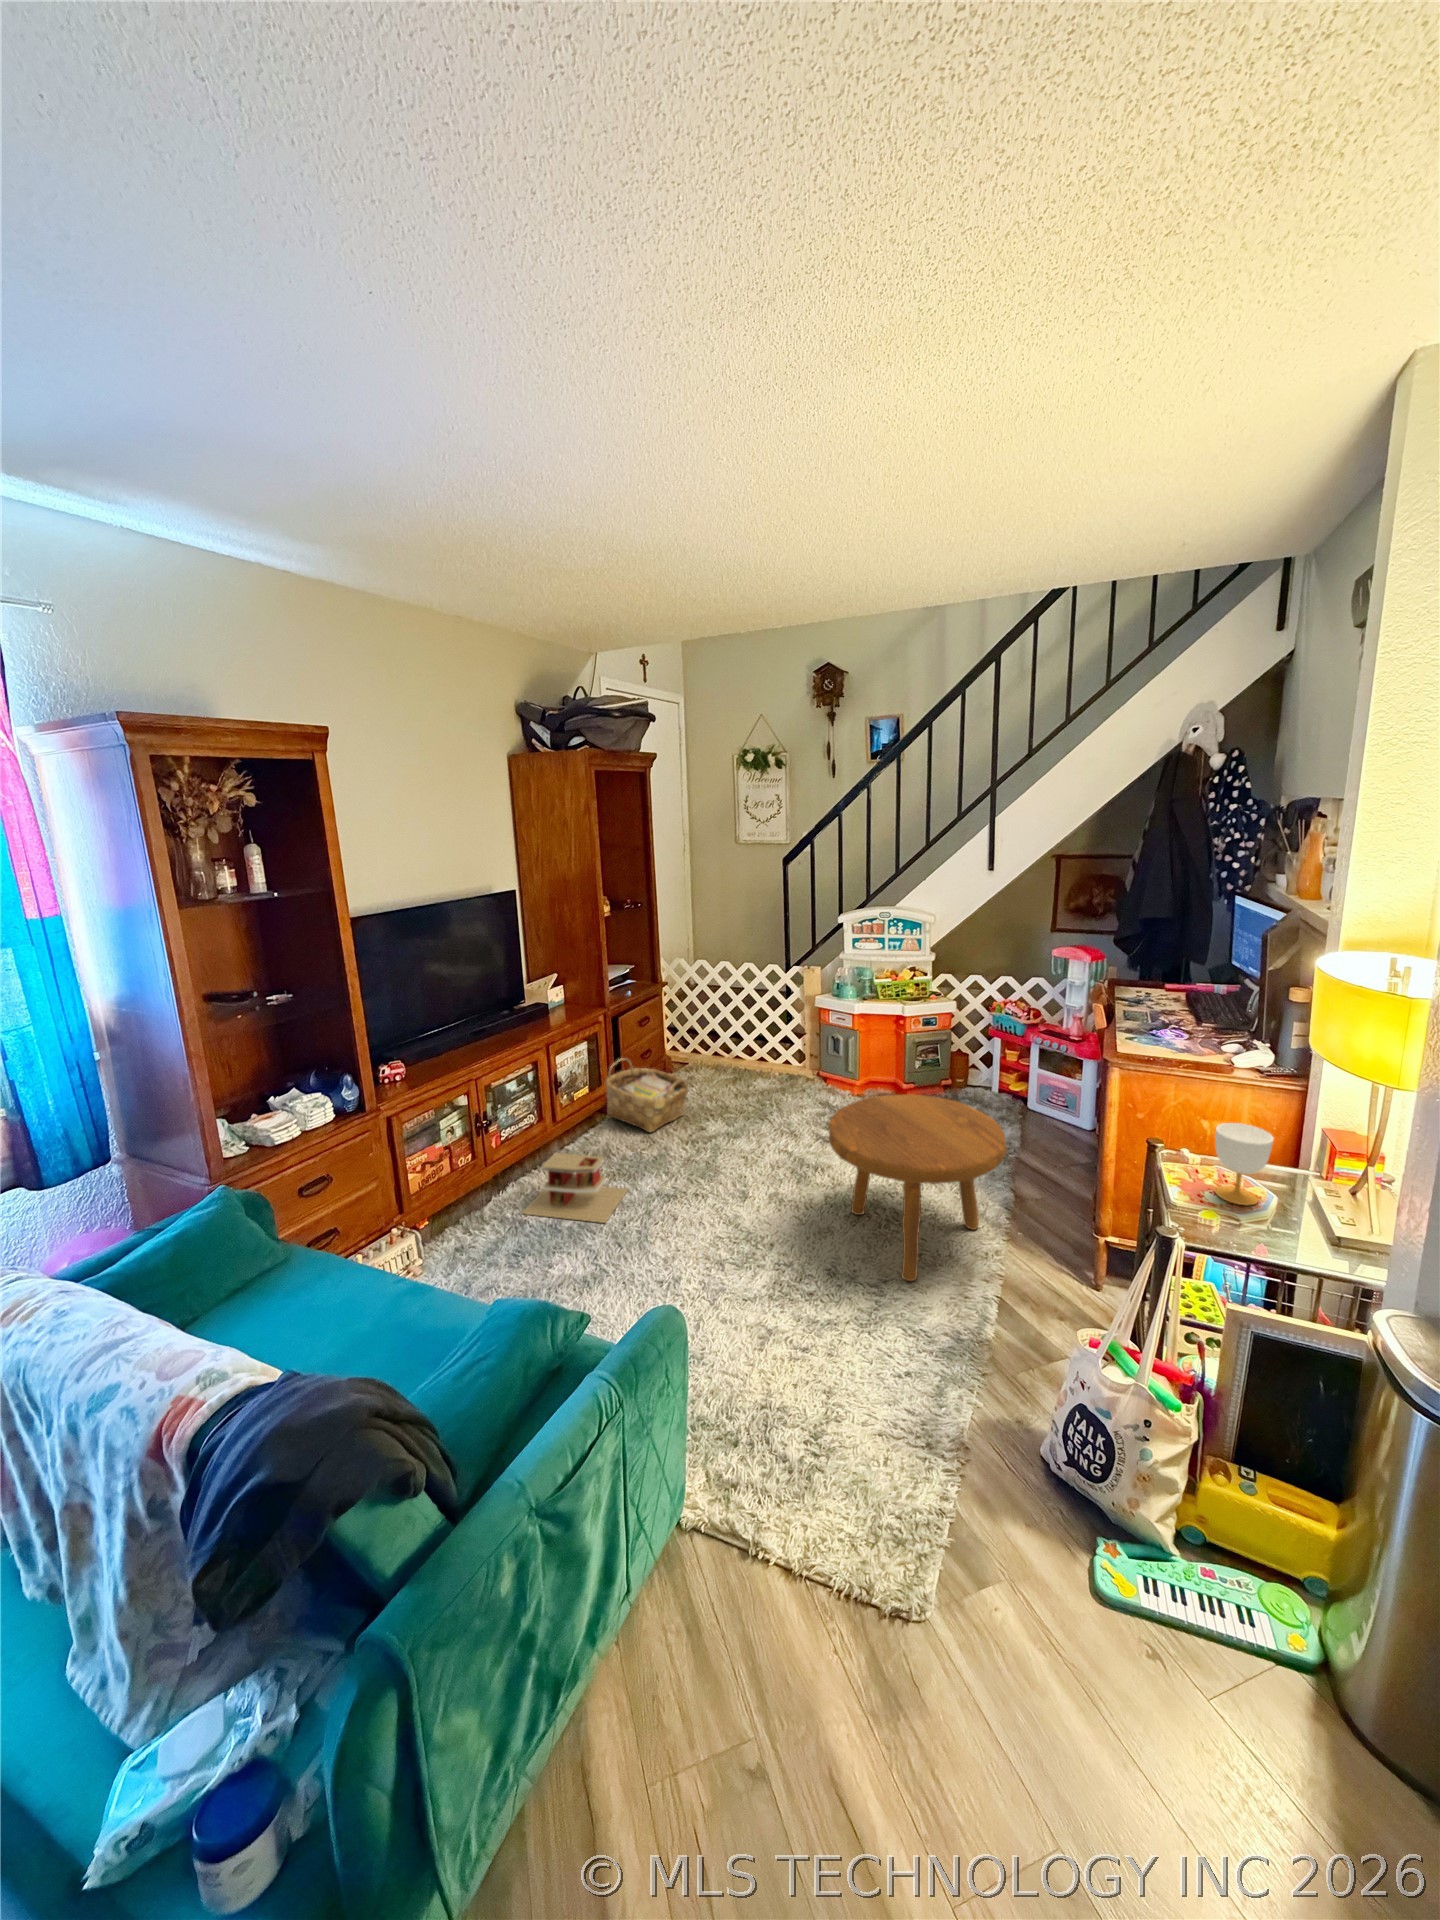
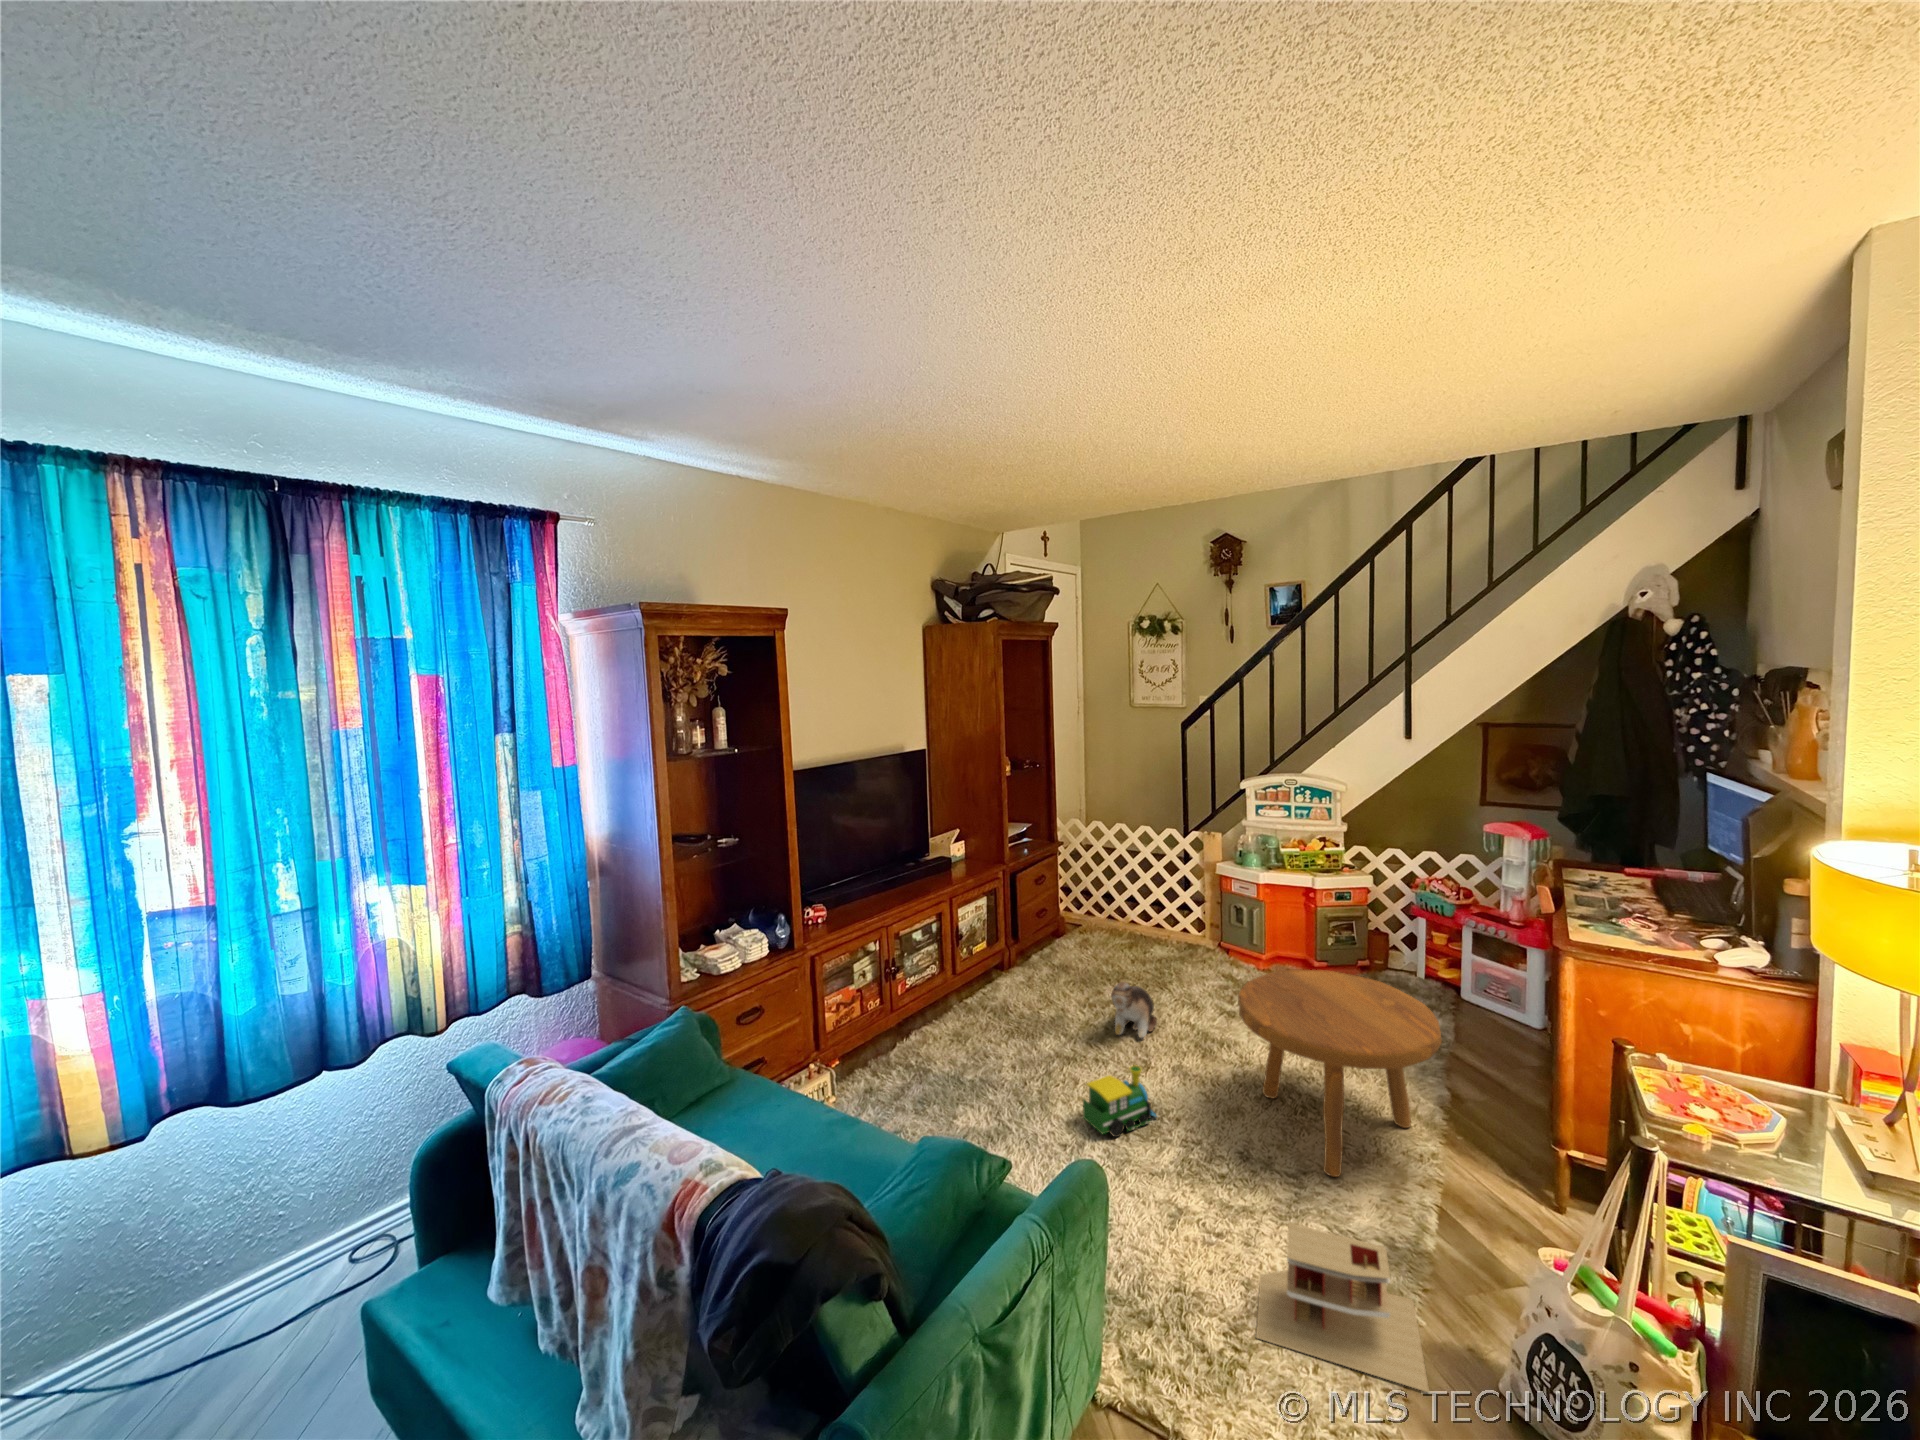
woven basket: present [606,1058,688,1132] -> none [1002,914,1084,992]
plush toy: none [706,1117,757,1170] -> present [1109,982,1157,1038]
cup: present [1215,1123,1273,1205] -> none [1698,1026,1775,1125]
toy house: present [523,1153,628,1223] -> present [1256,1223,1429,1392]
toy train: none [681,1198,754,1267] -> present [1083,1065,1156,1137]

